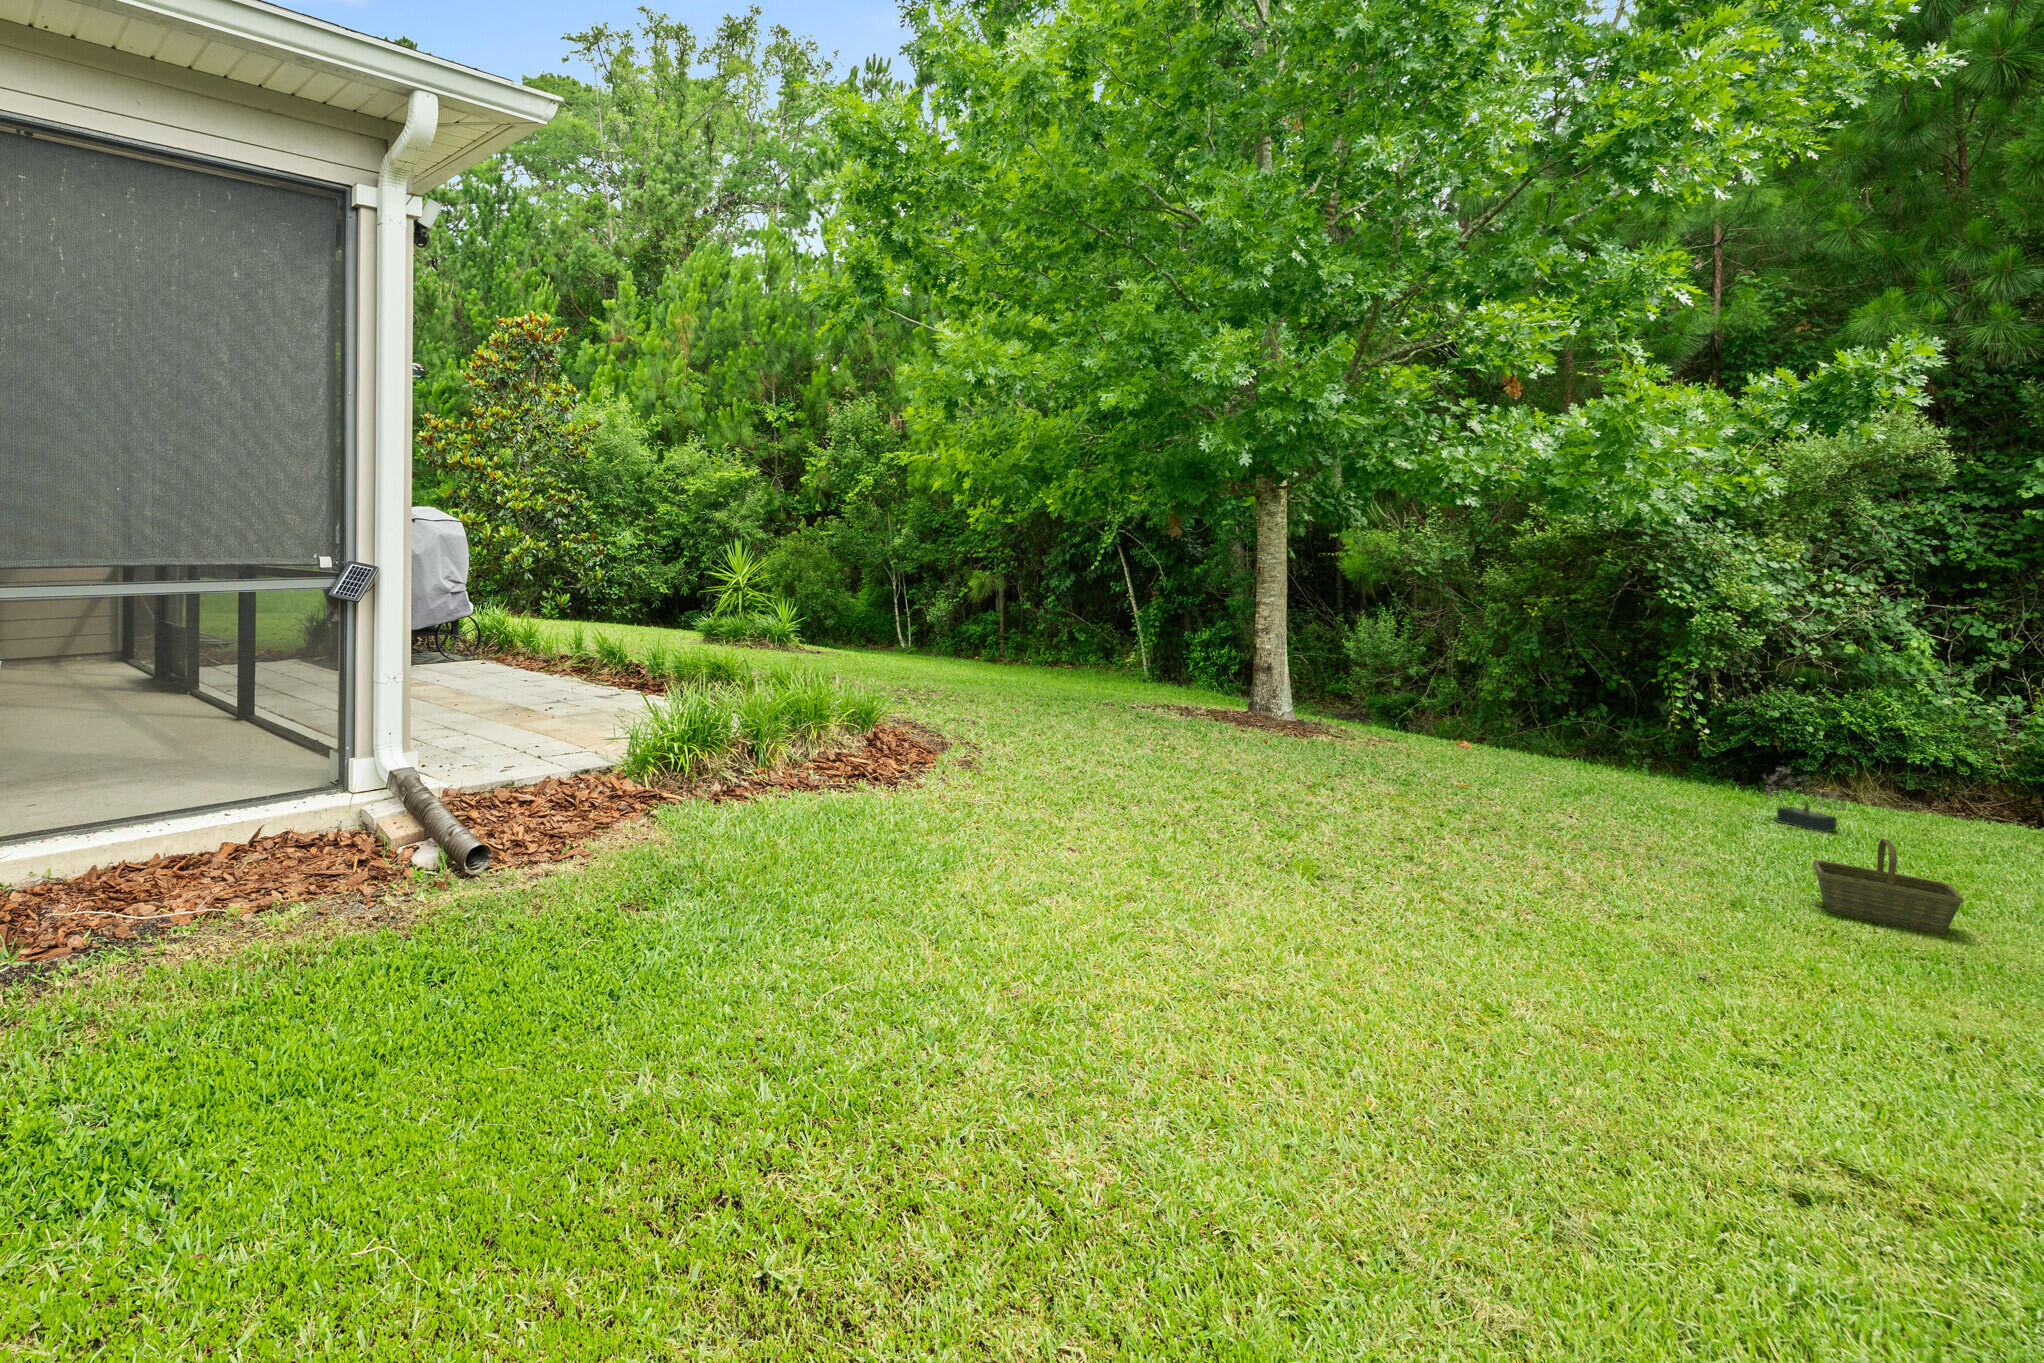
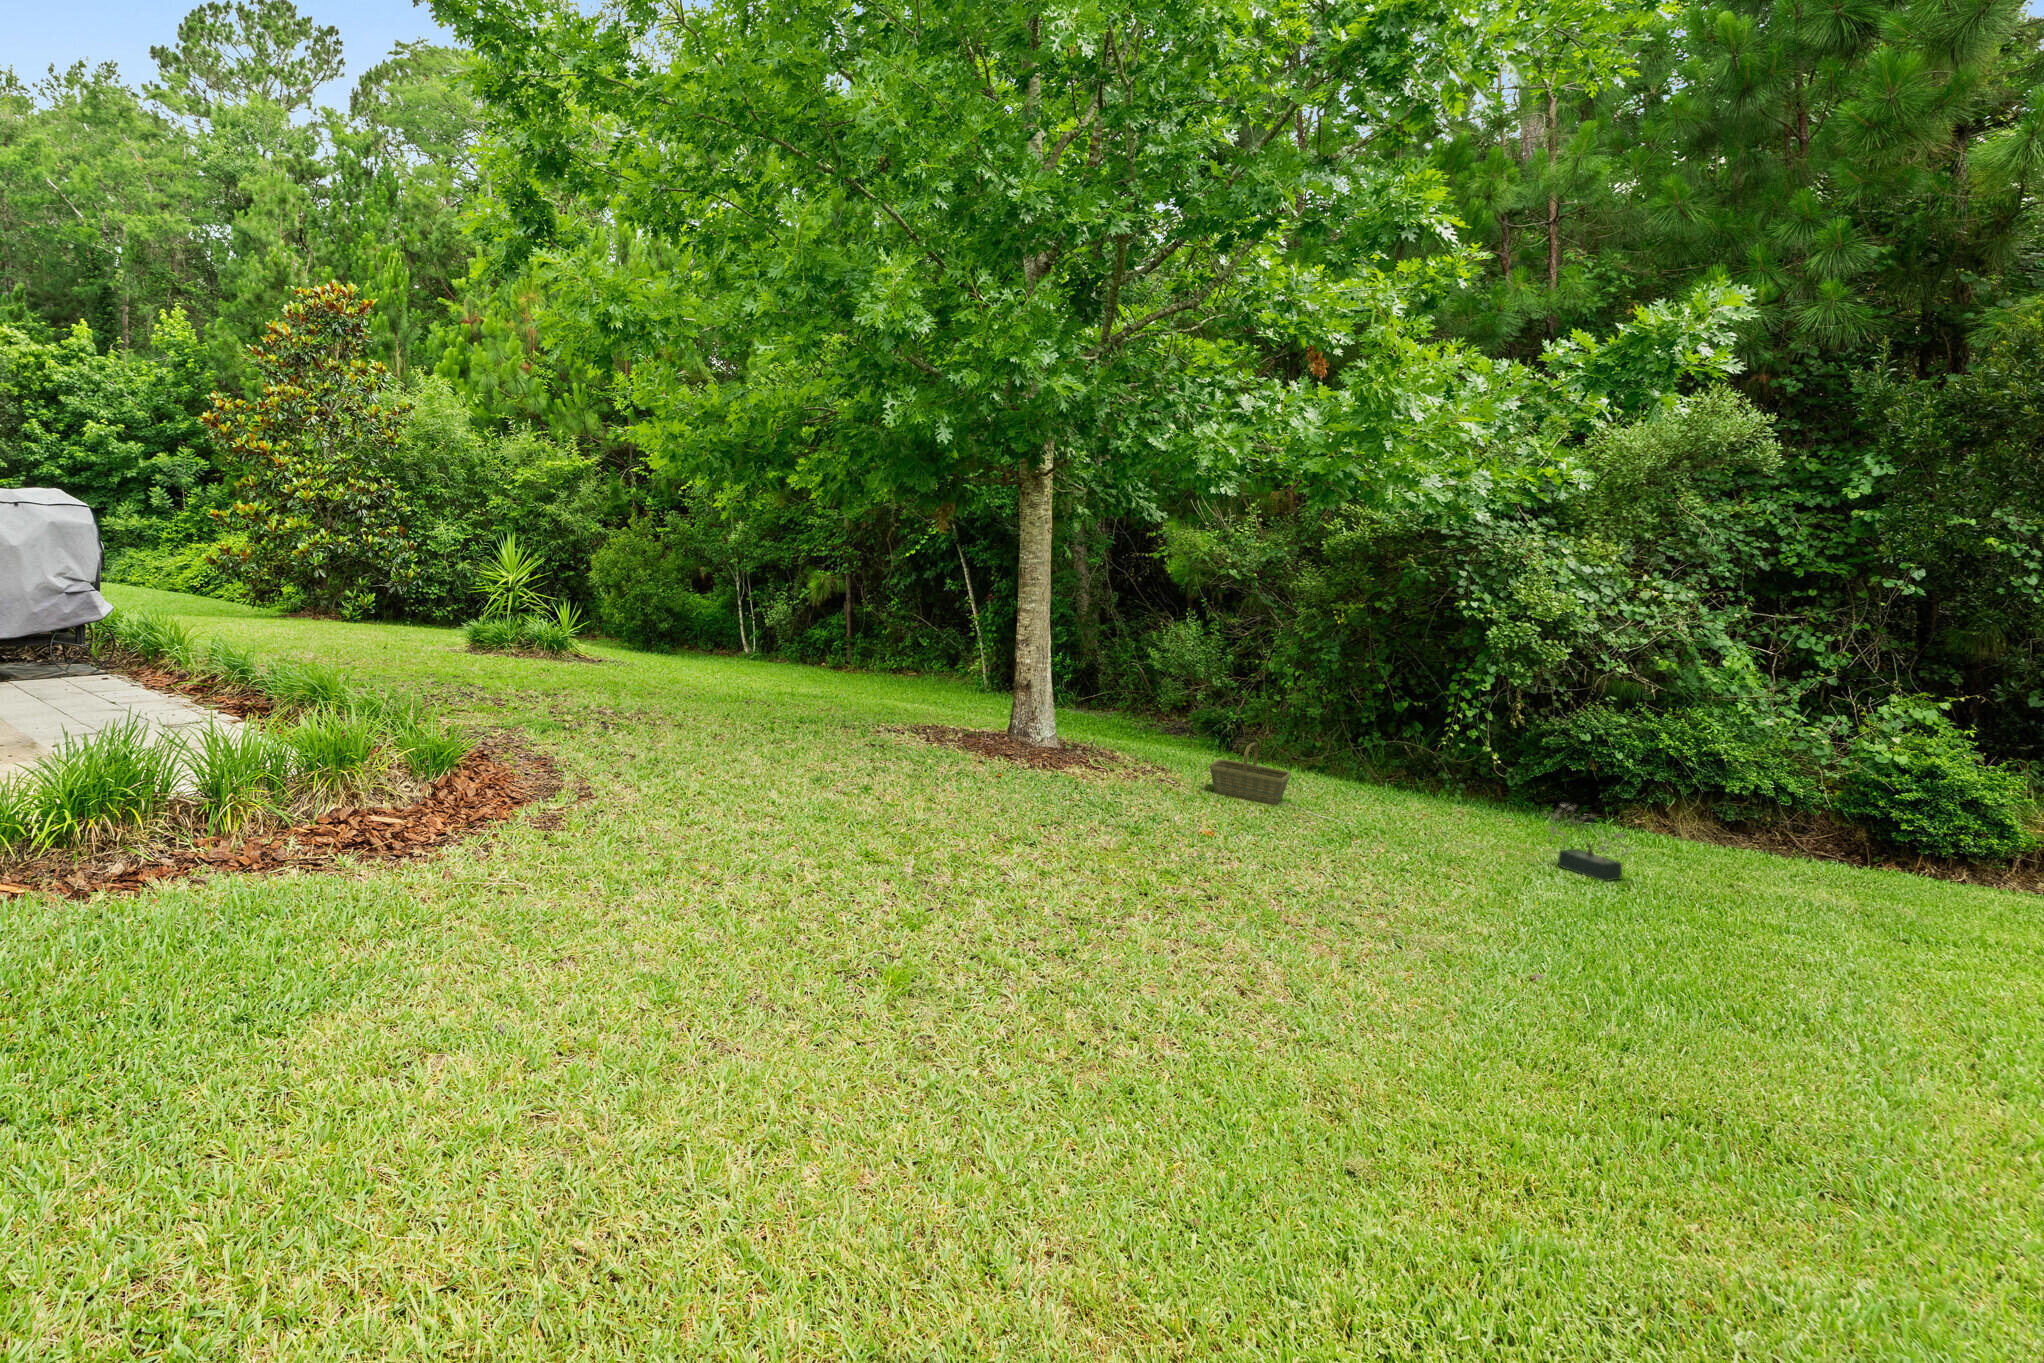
basket: present [1813,839,1964,935] -> present [1209,742,1291,805]

